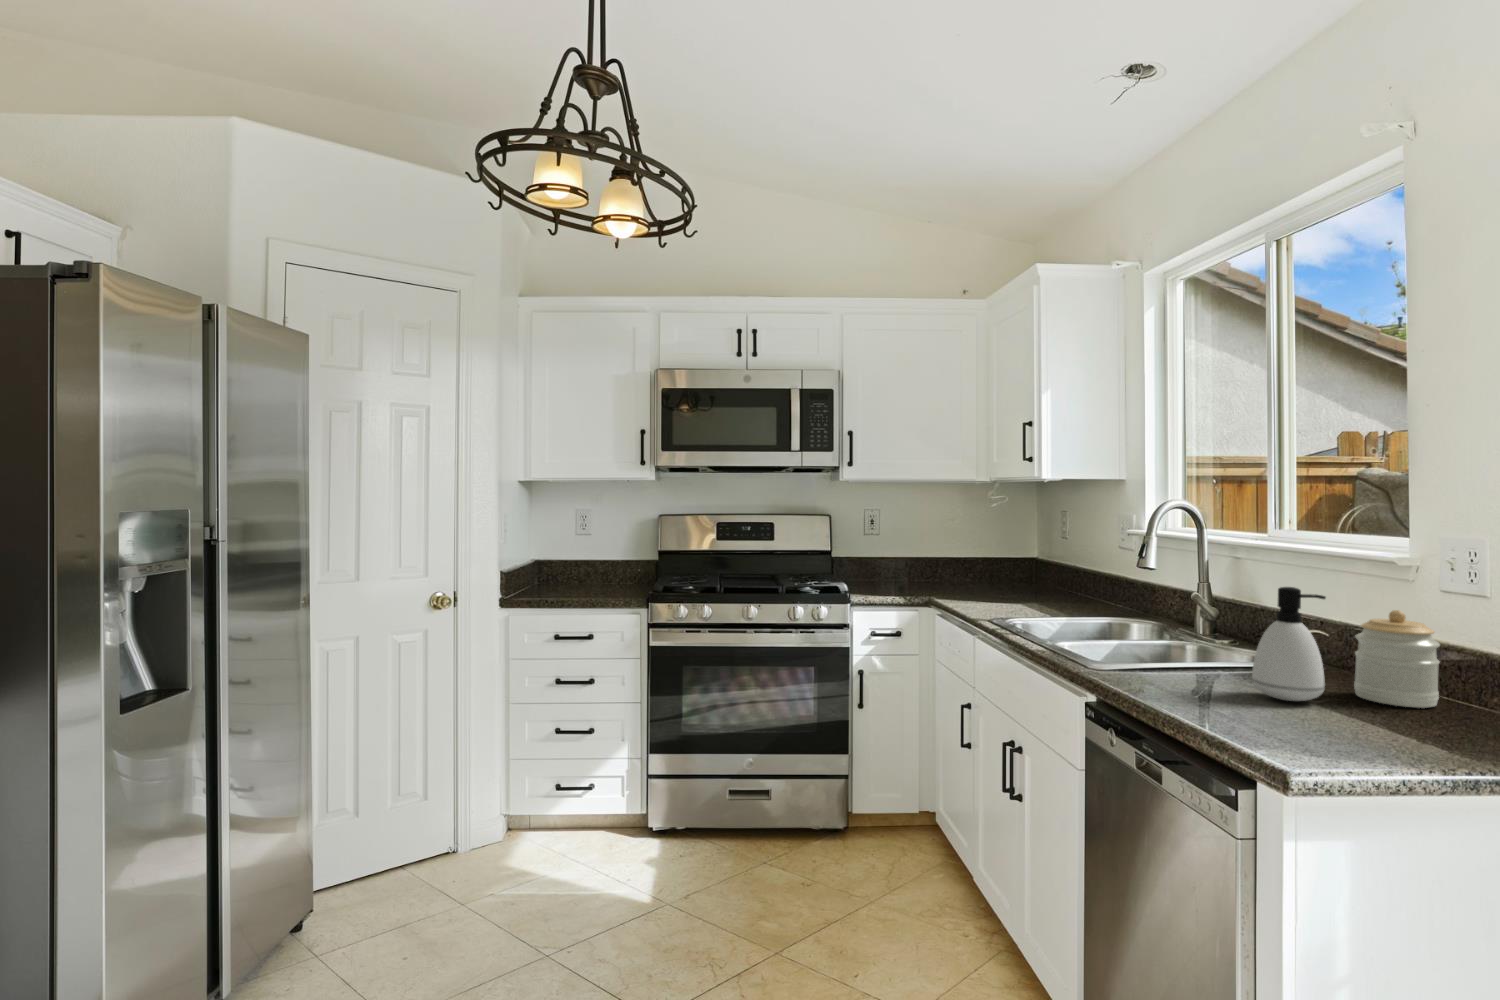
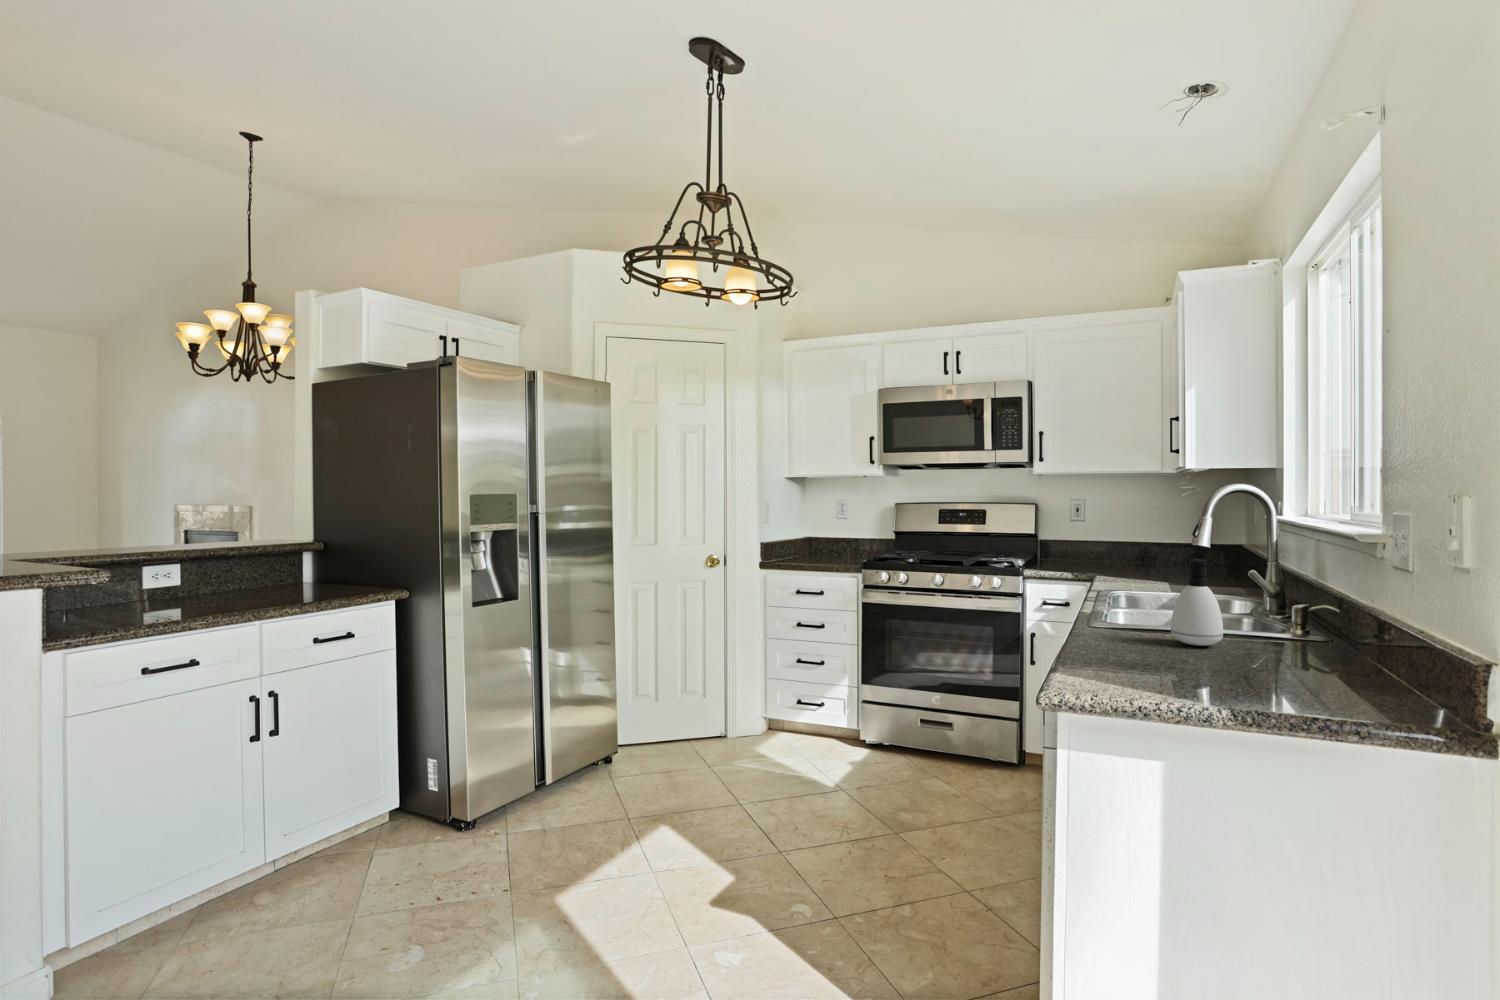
jar: present [1354,610,1440,708] -> none [1265,581,1330,658]

